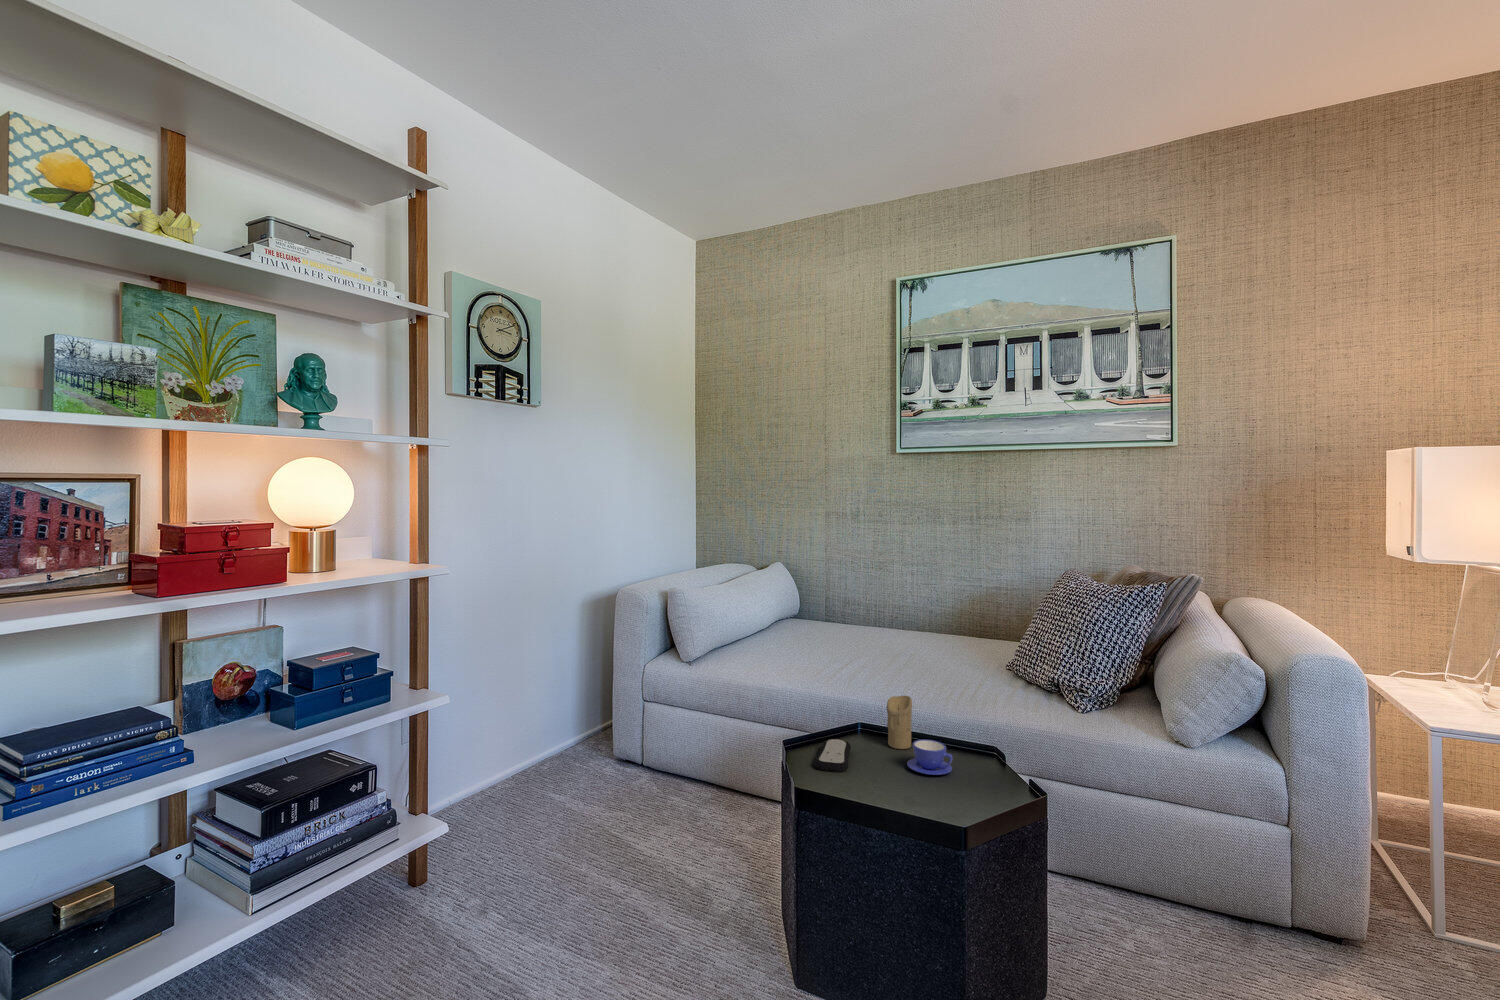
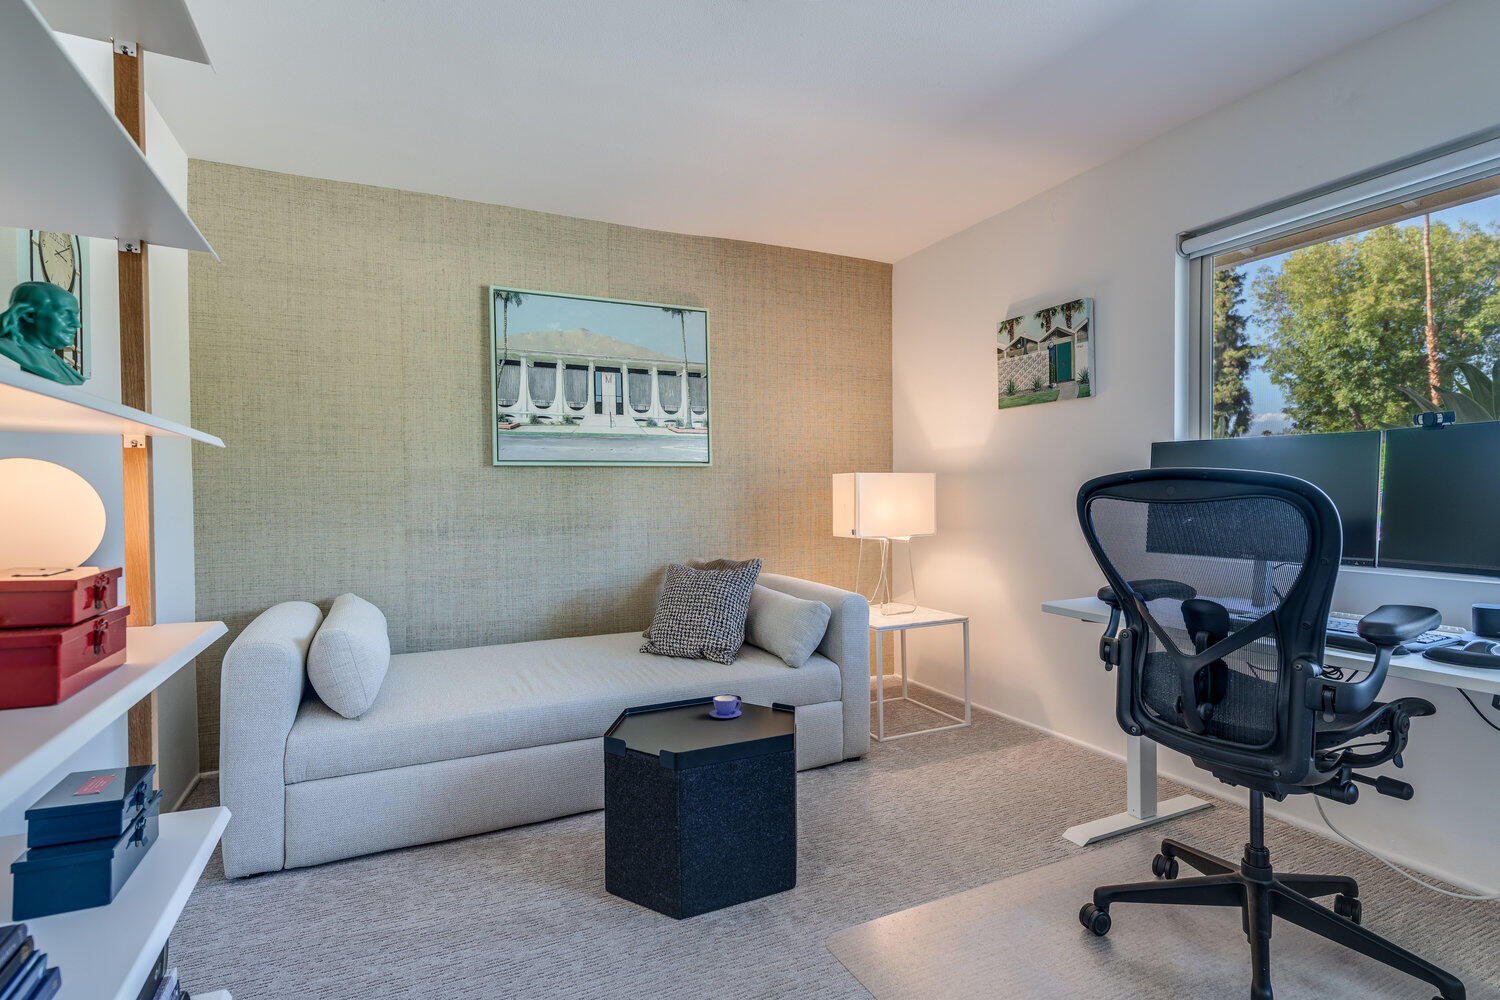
candle: present [887,696,912,749] -> none [670,672,689,714]
remote control: present [815,739,851,772] -> none [644,717,691,738]

